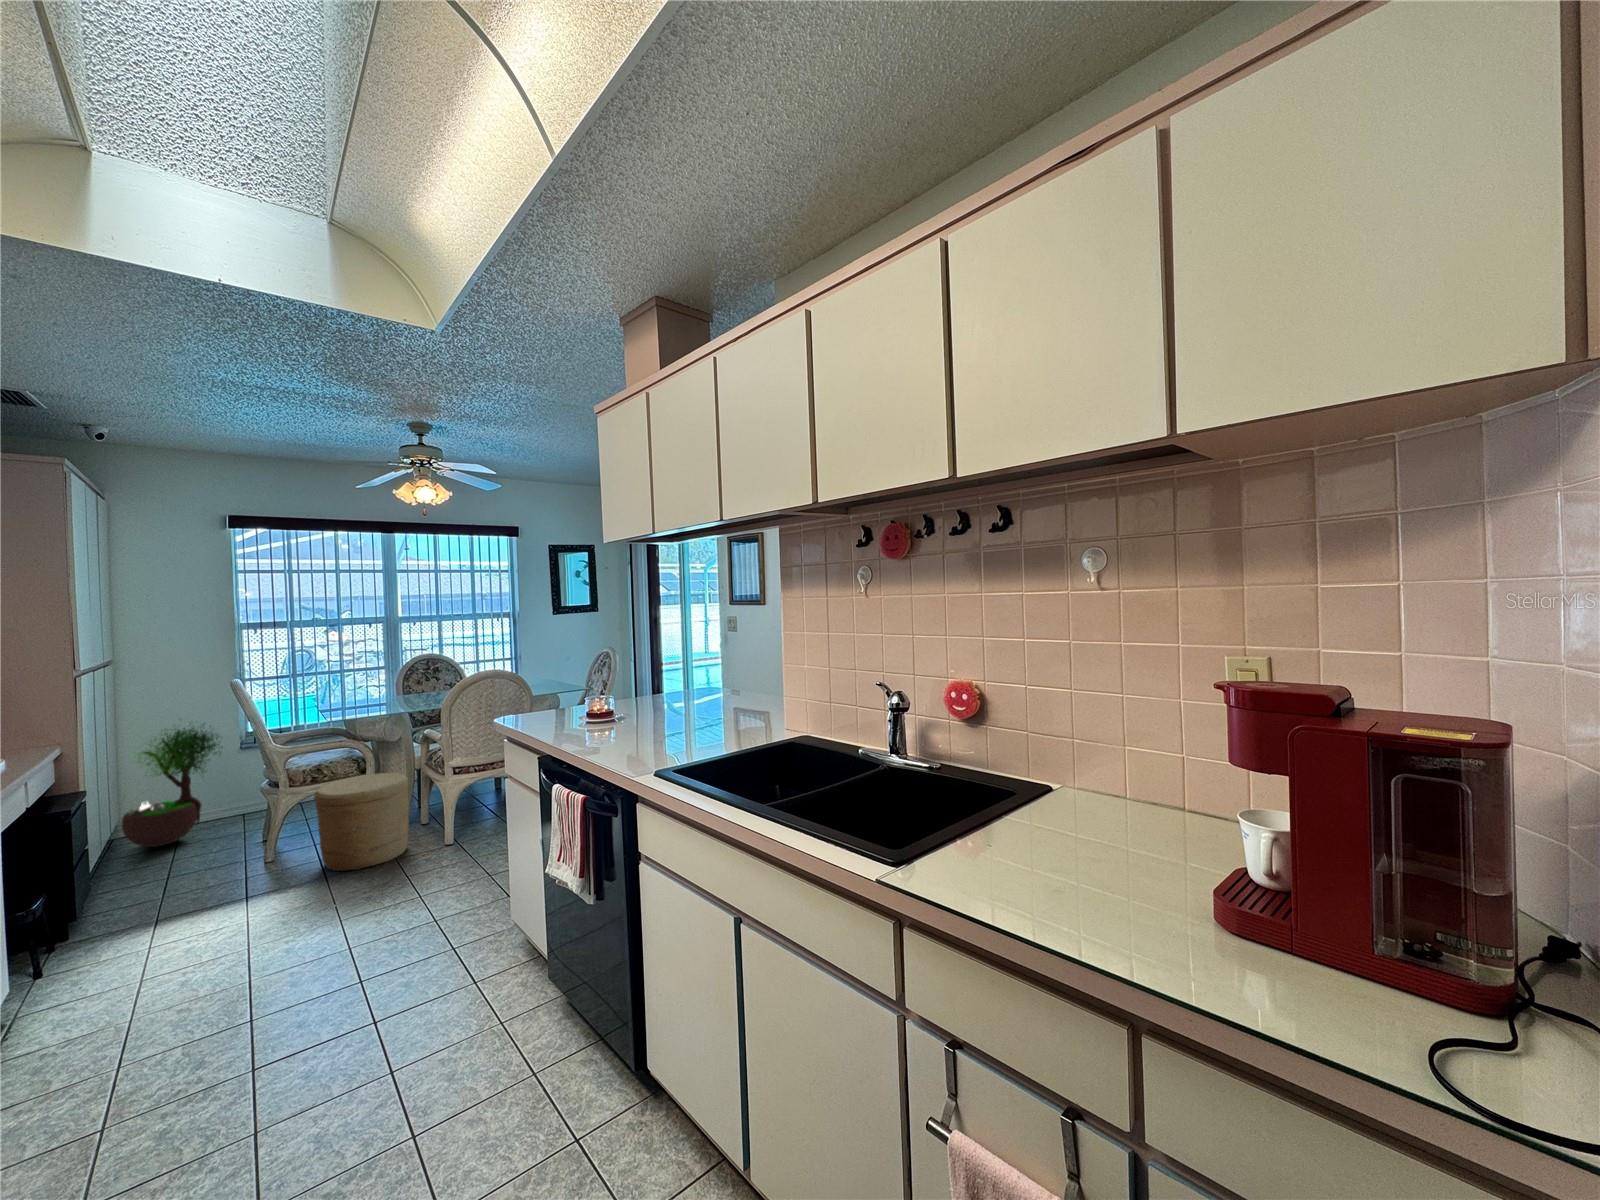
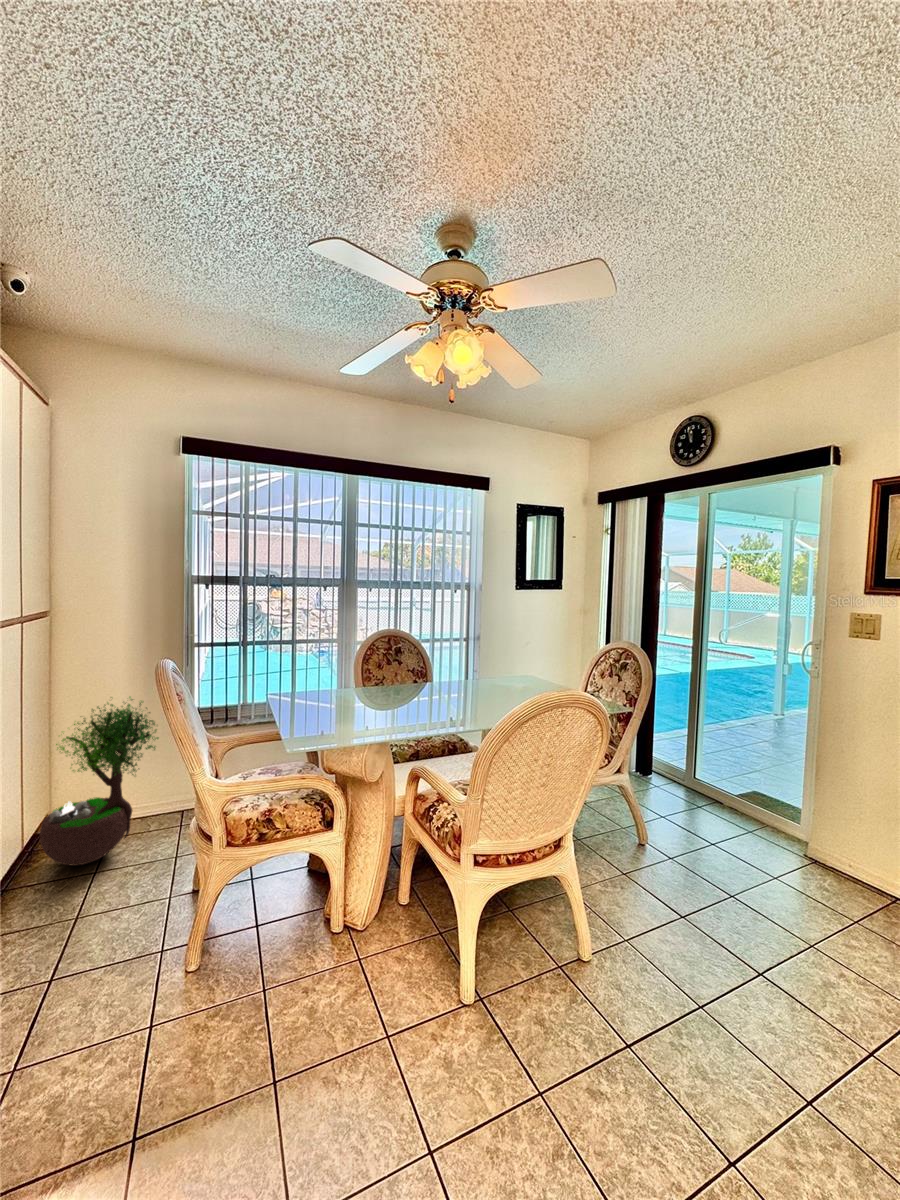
woven basket: present [314,773,409,871] -> none [260,836,406,1060]

